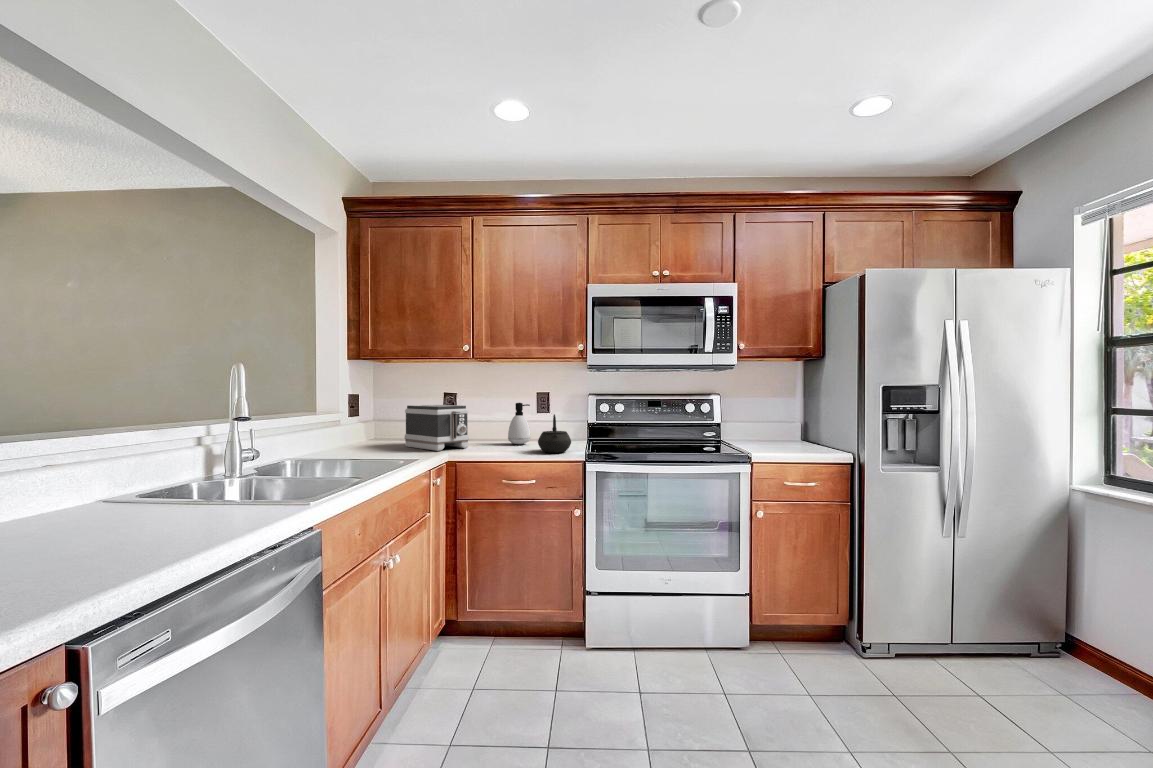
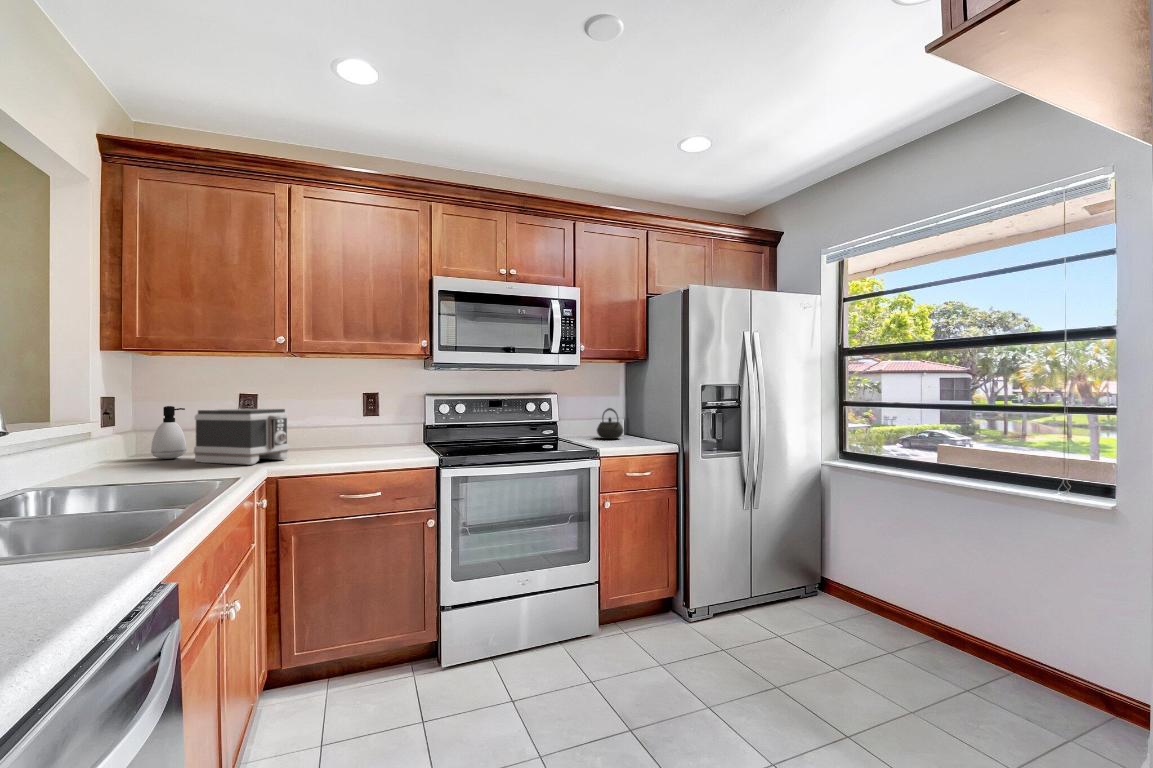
soap dispenser: present [508,403,530,444] -> present [151,406,186,459]
kettle: present [538,414,571,453] -> present [597,408,623,439]

